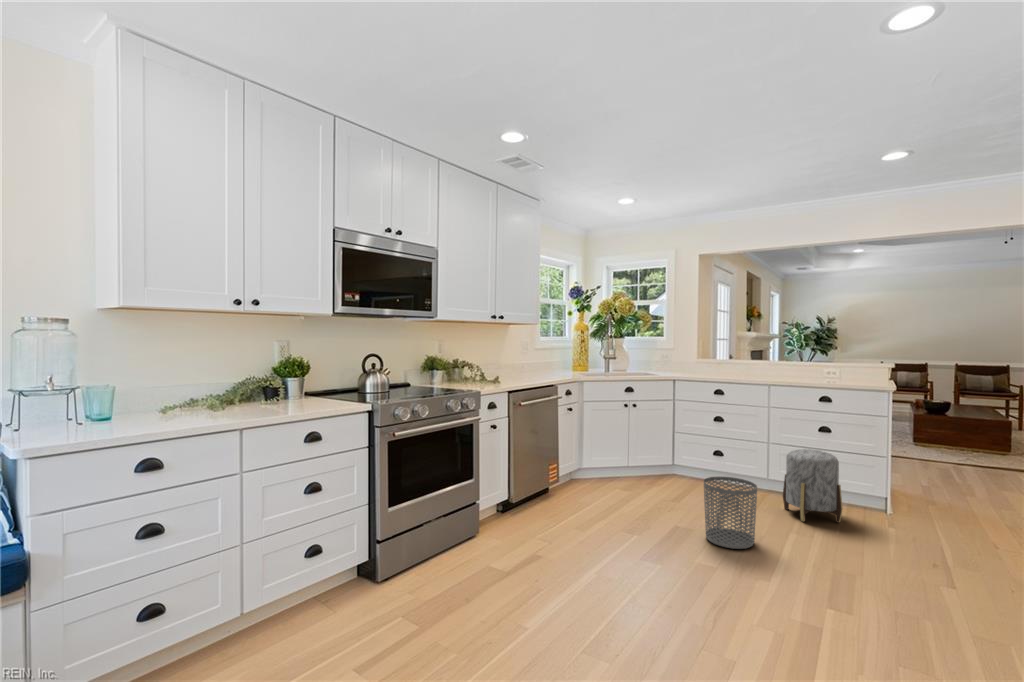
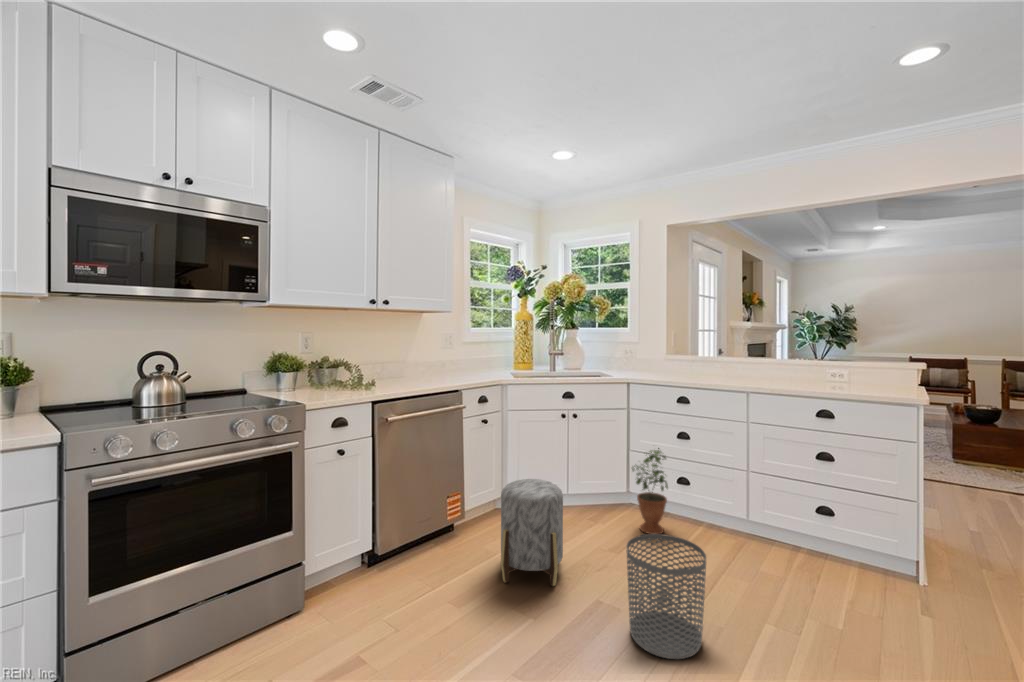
potted plant: none [682,426,710,492] -> present [632,448,668,534]
stool: present [783,449,843,522] -> present [501,479,563,586]

